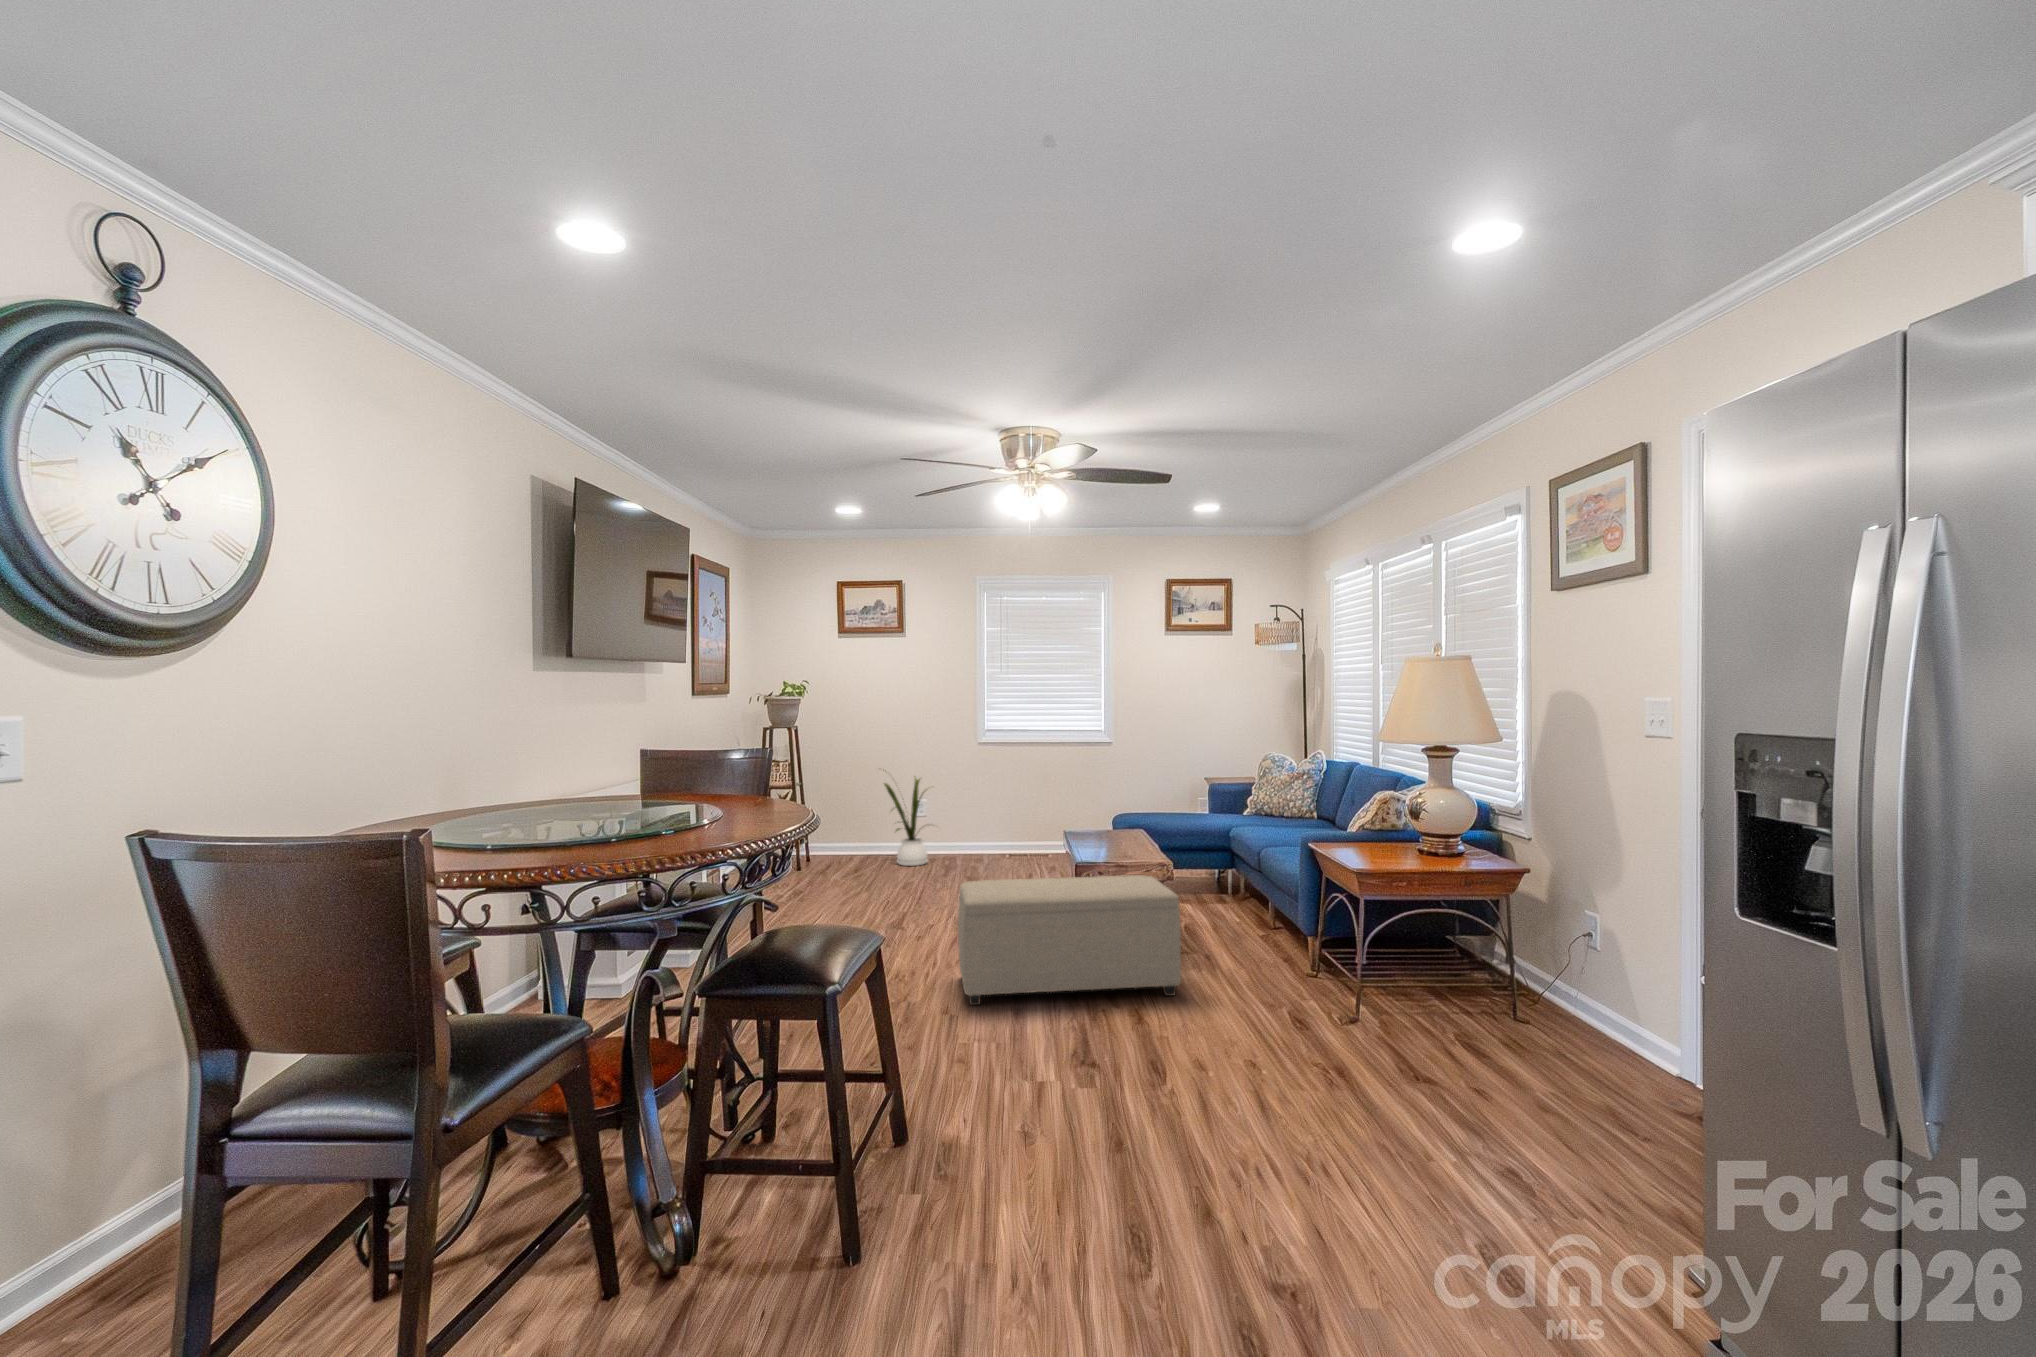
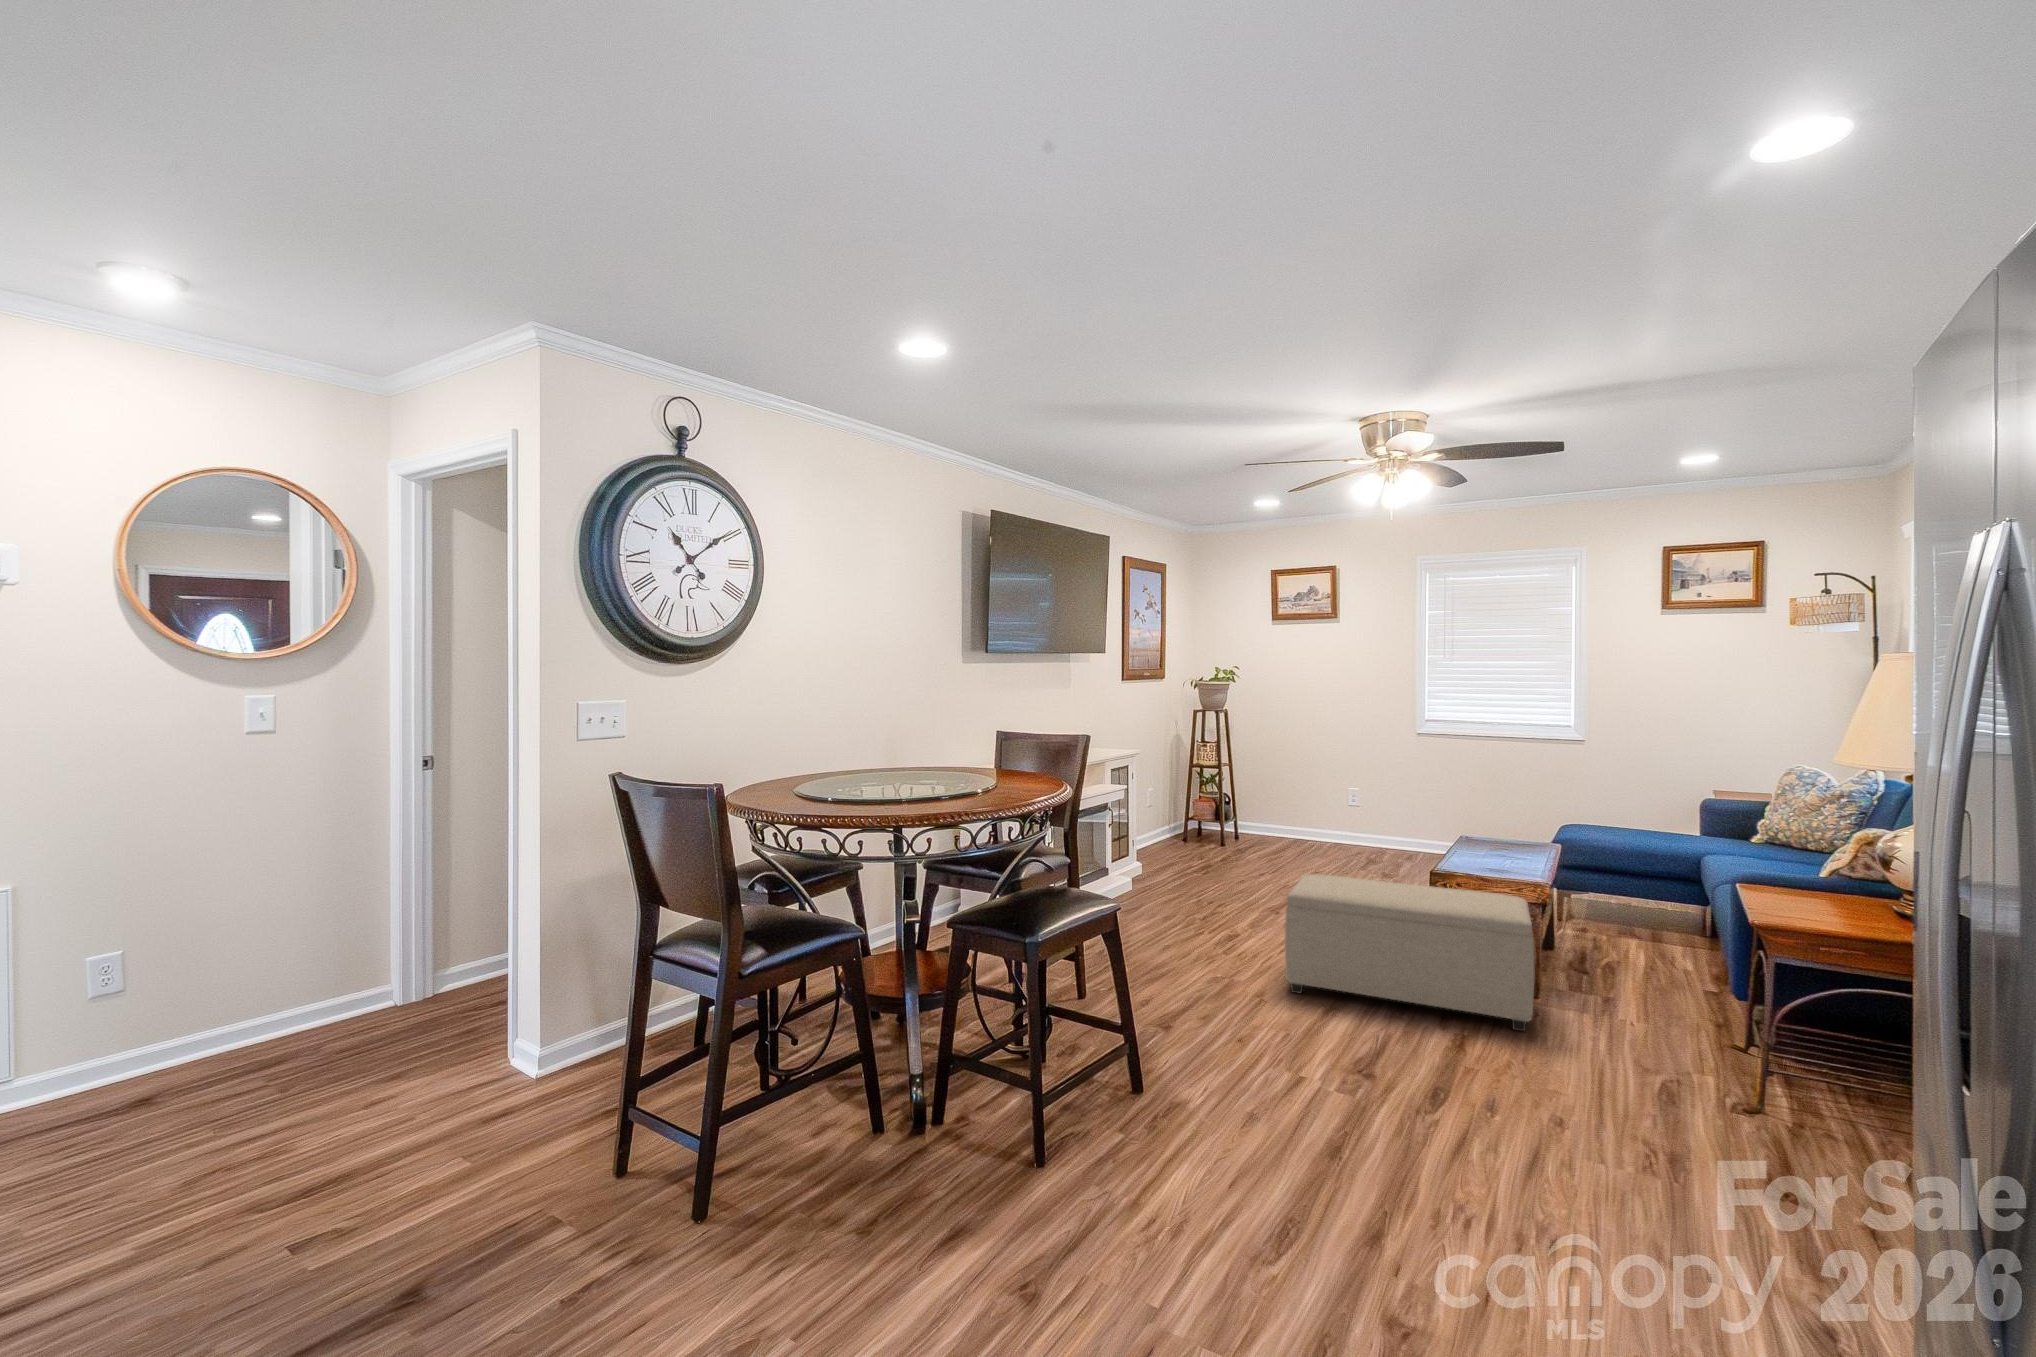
house plant: present [883,770,927,866] -> none [1302,752,1370,852]

